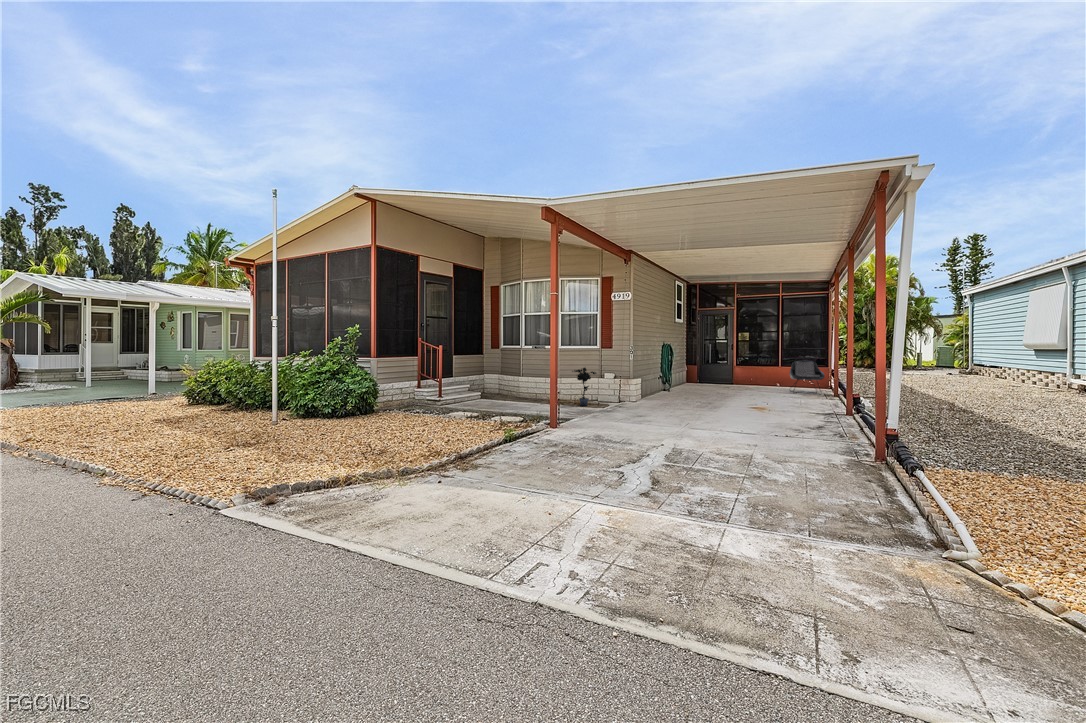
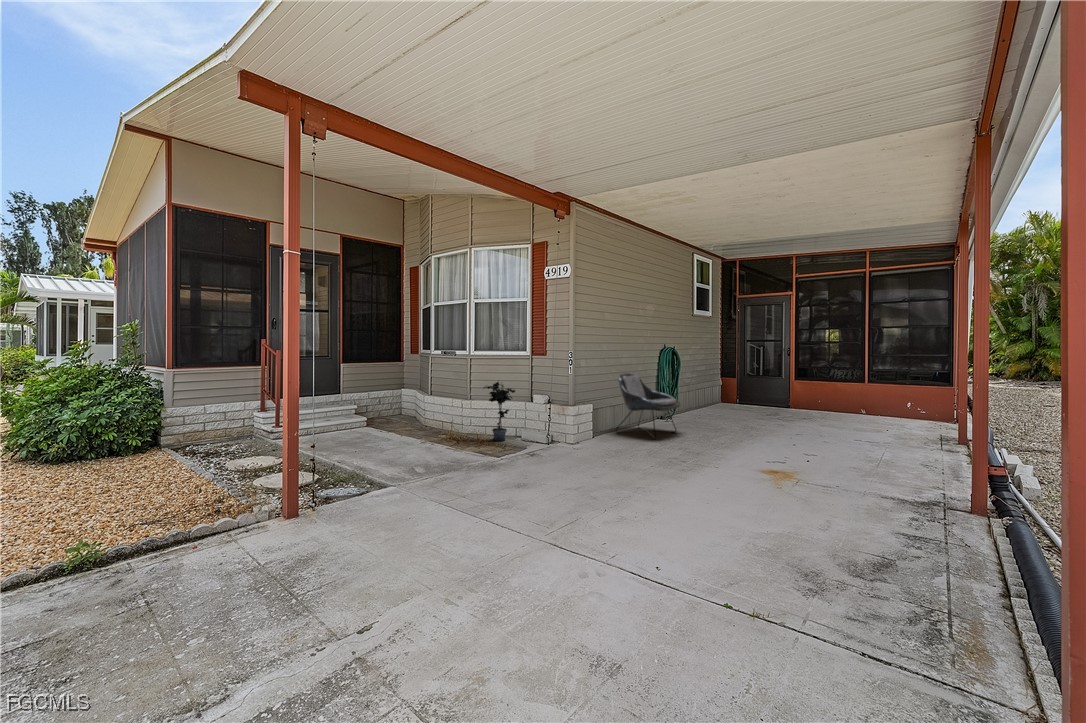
lounge chair: present [789,361,825,393] -> present [616,373,680,439]

